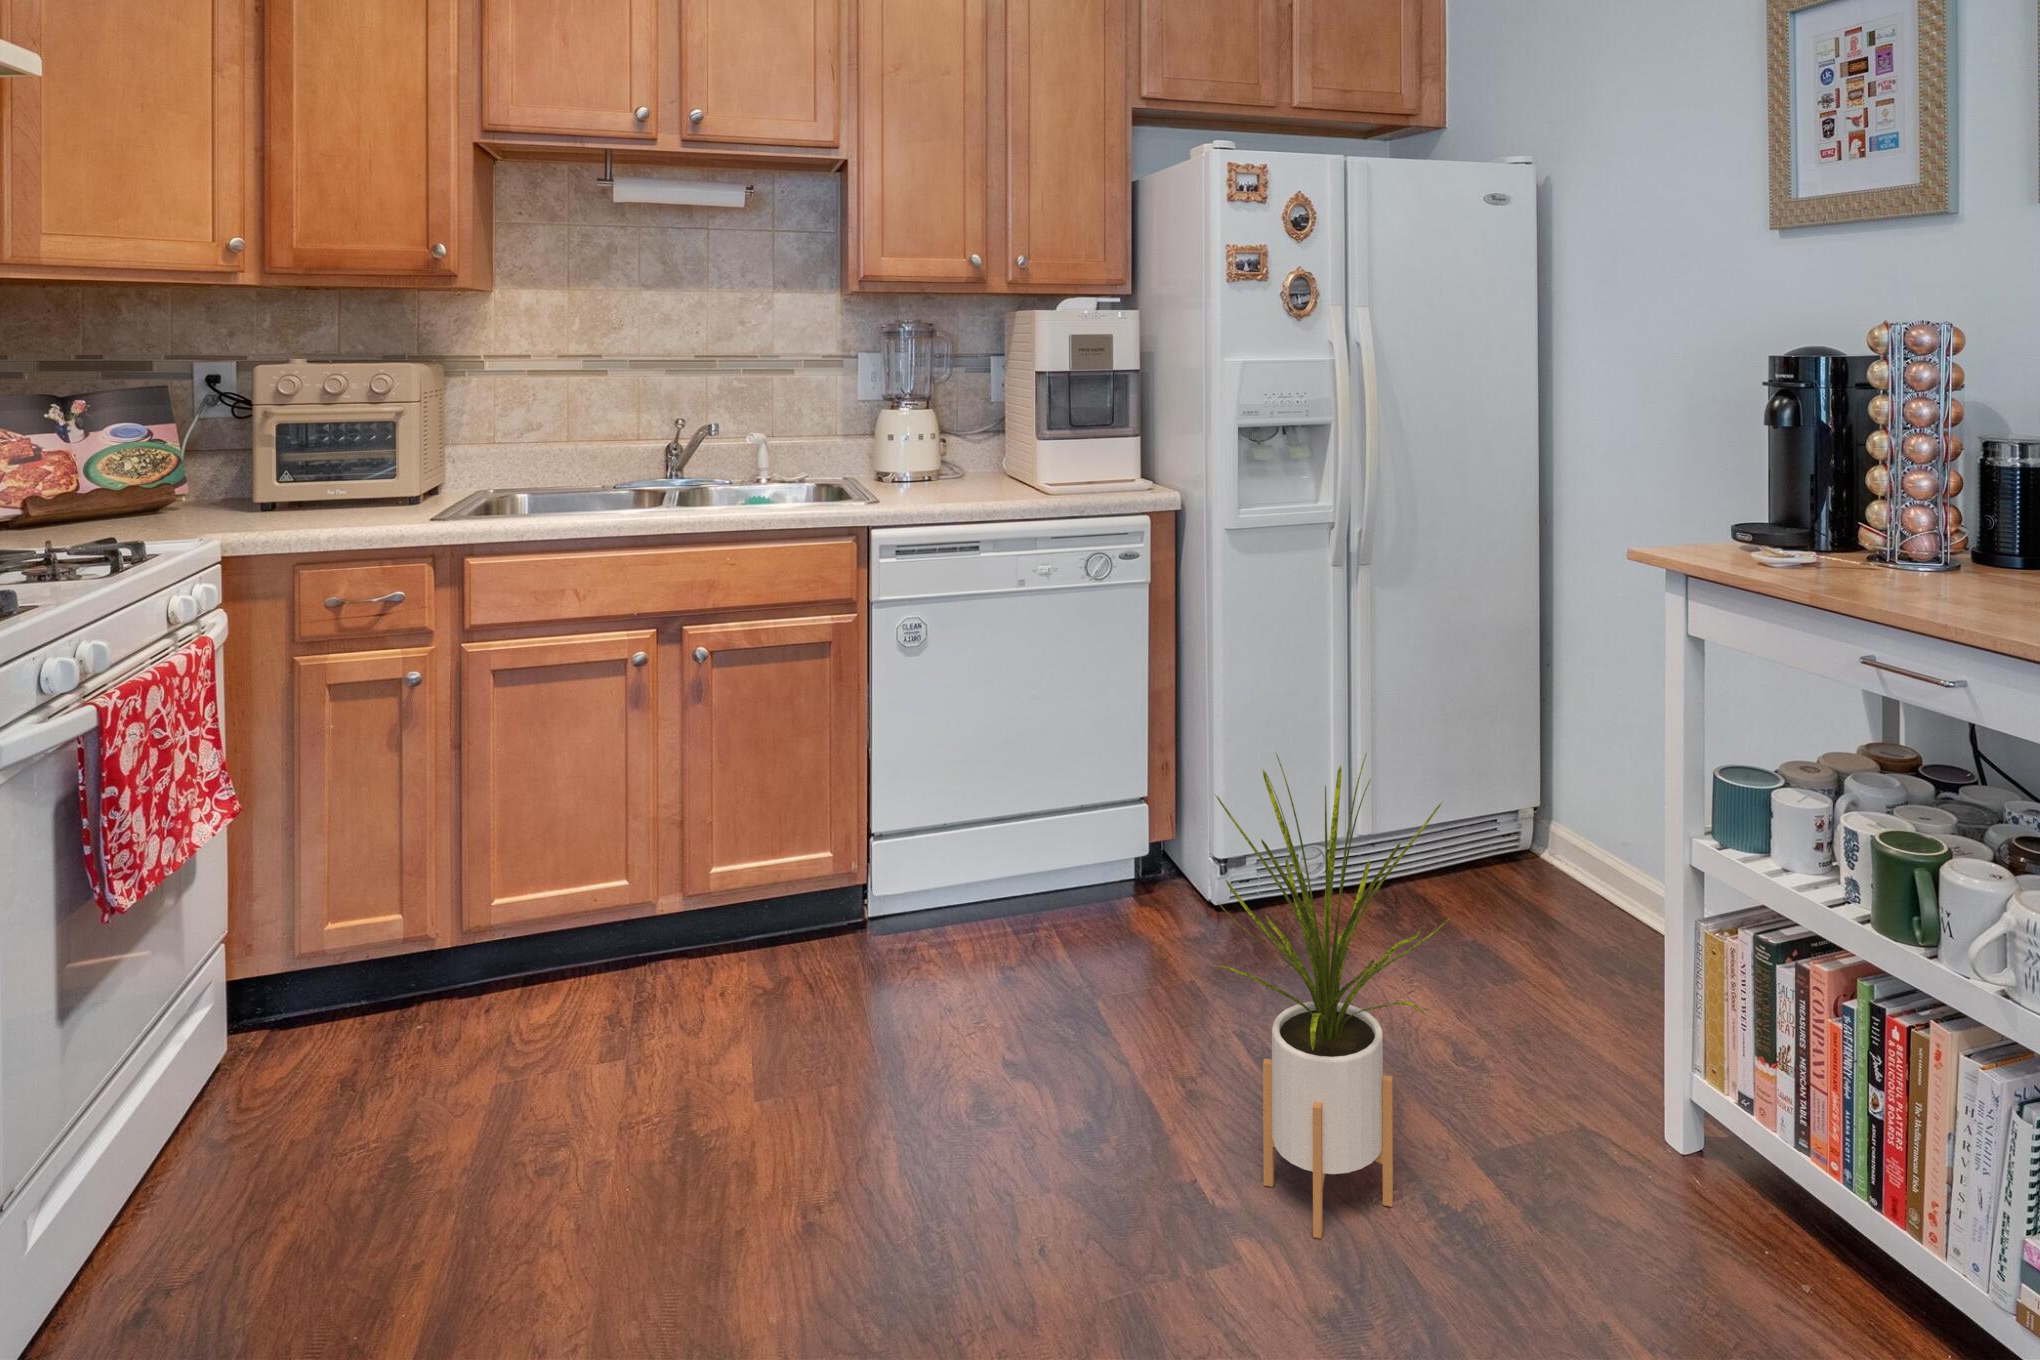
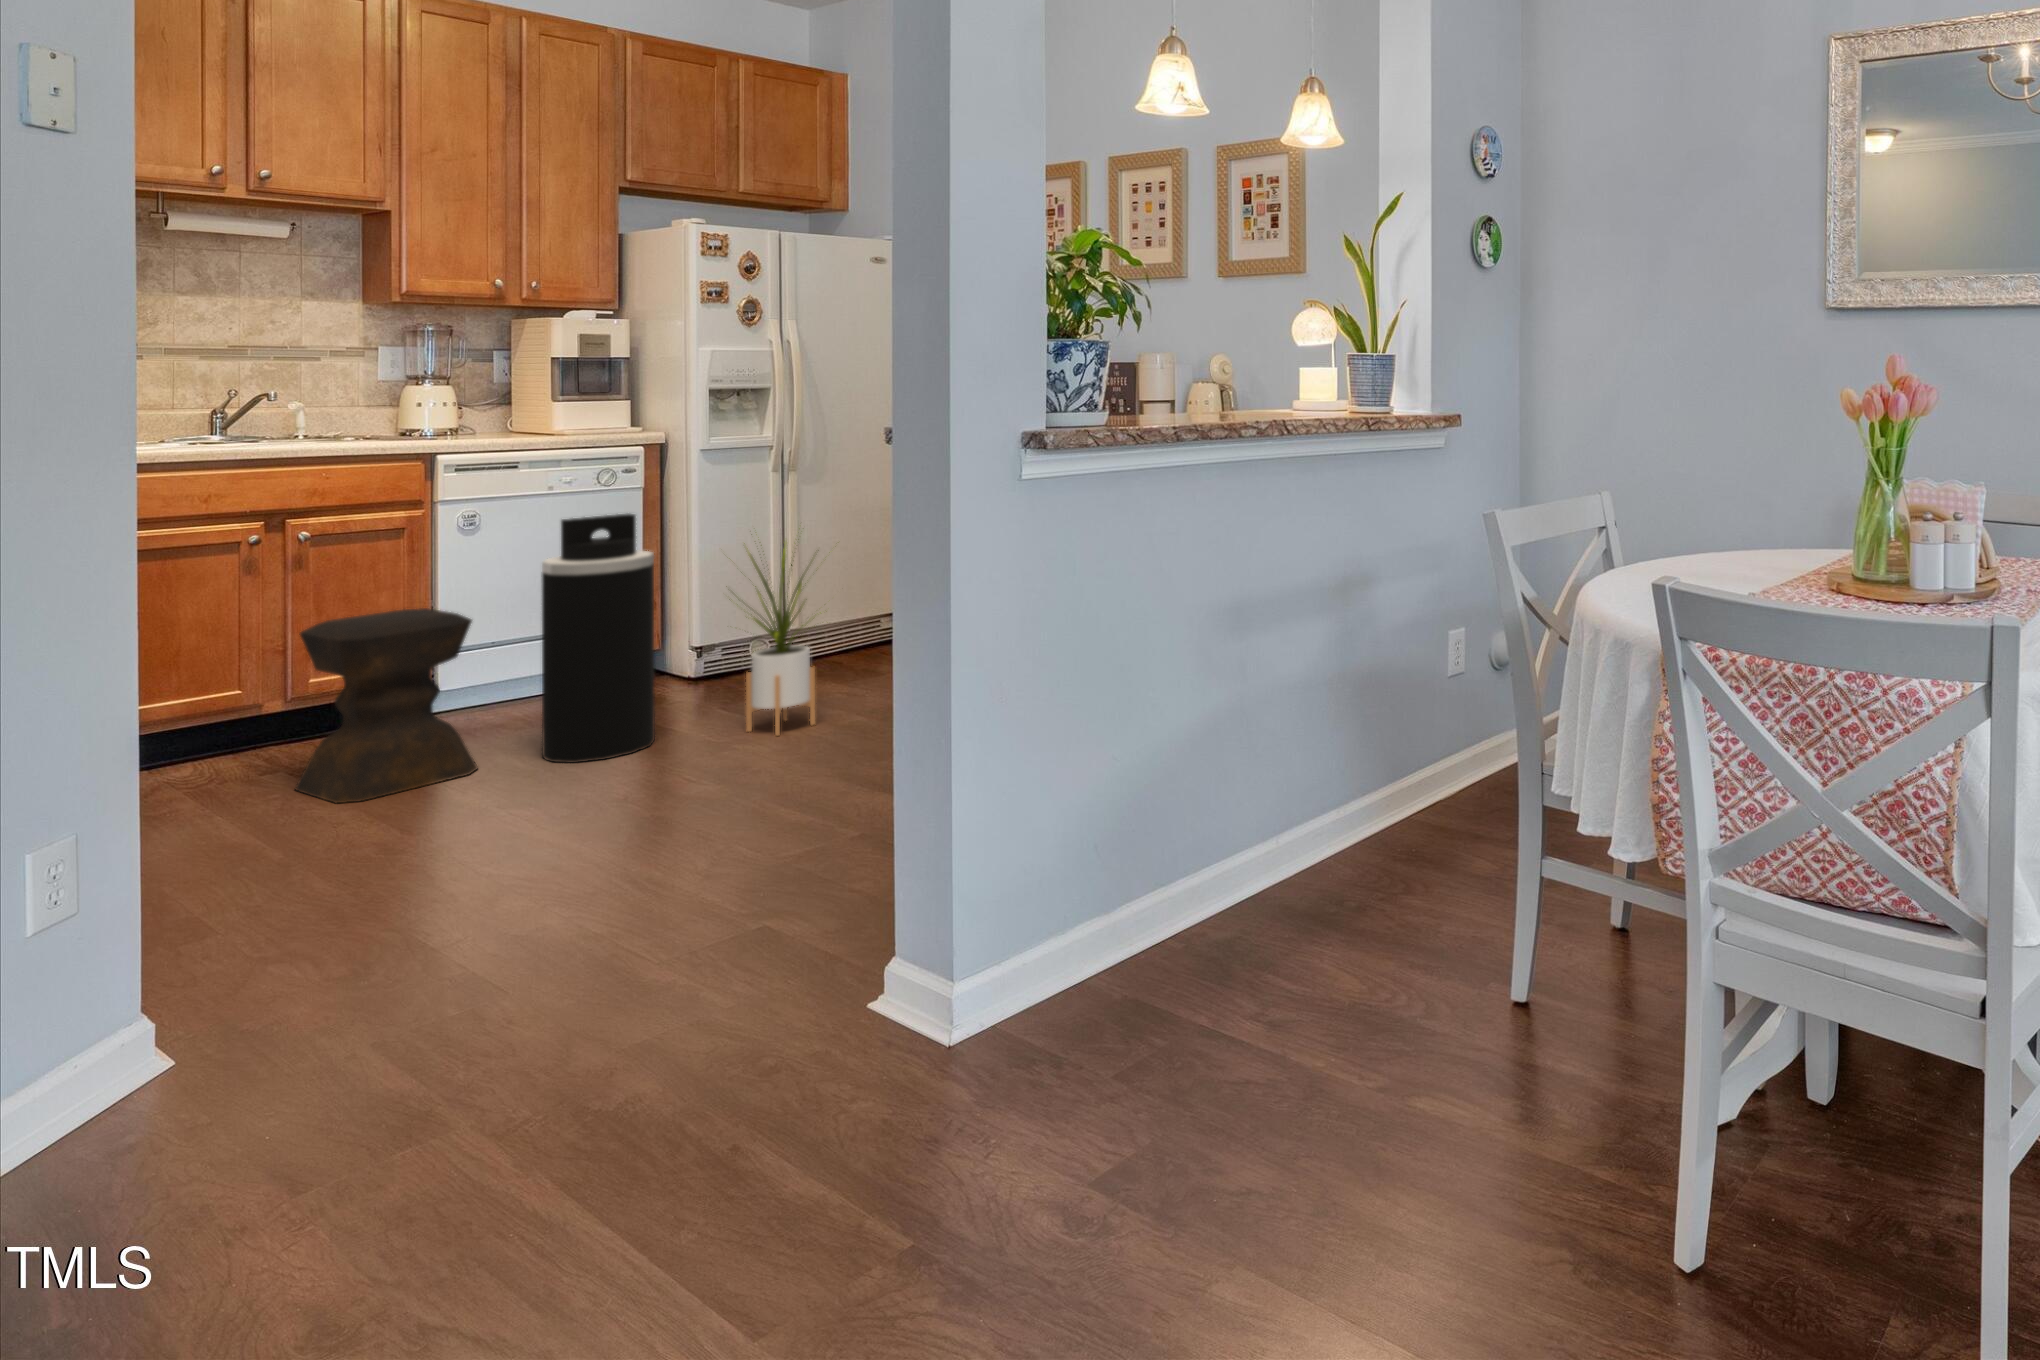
trash can: none [925,698,1109,1218] -> present [541,514,655,763]
stool: none [596,828,831,1240] -> present [295,608,478,803]

